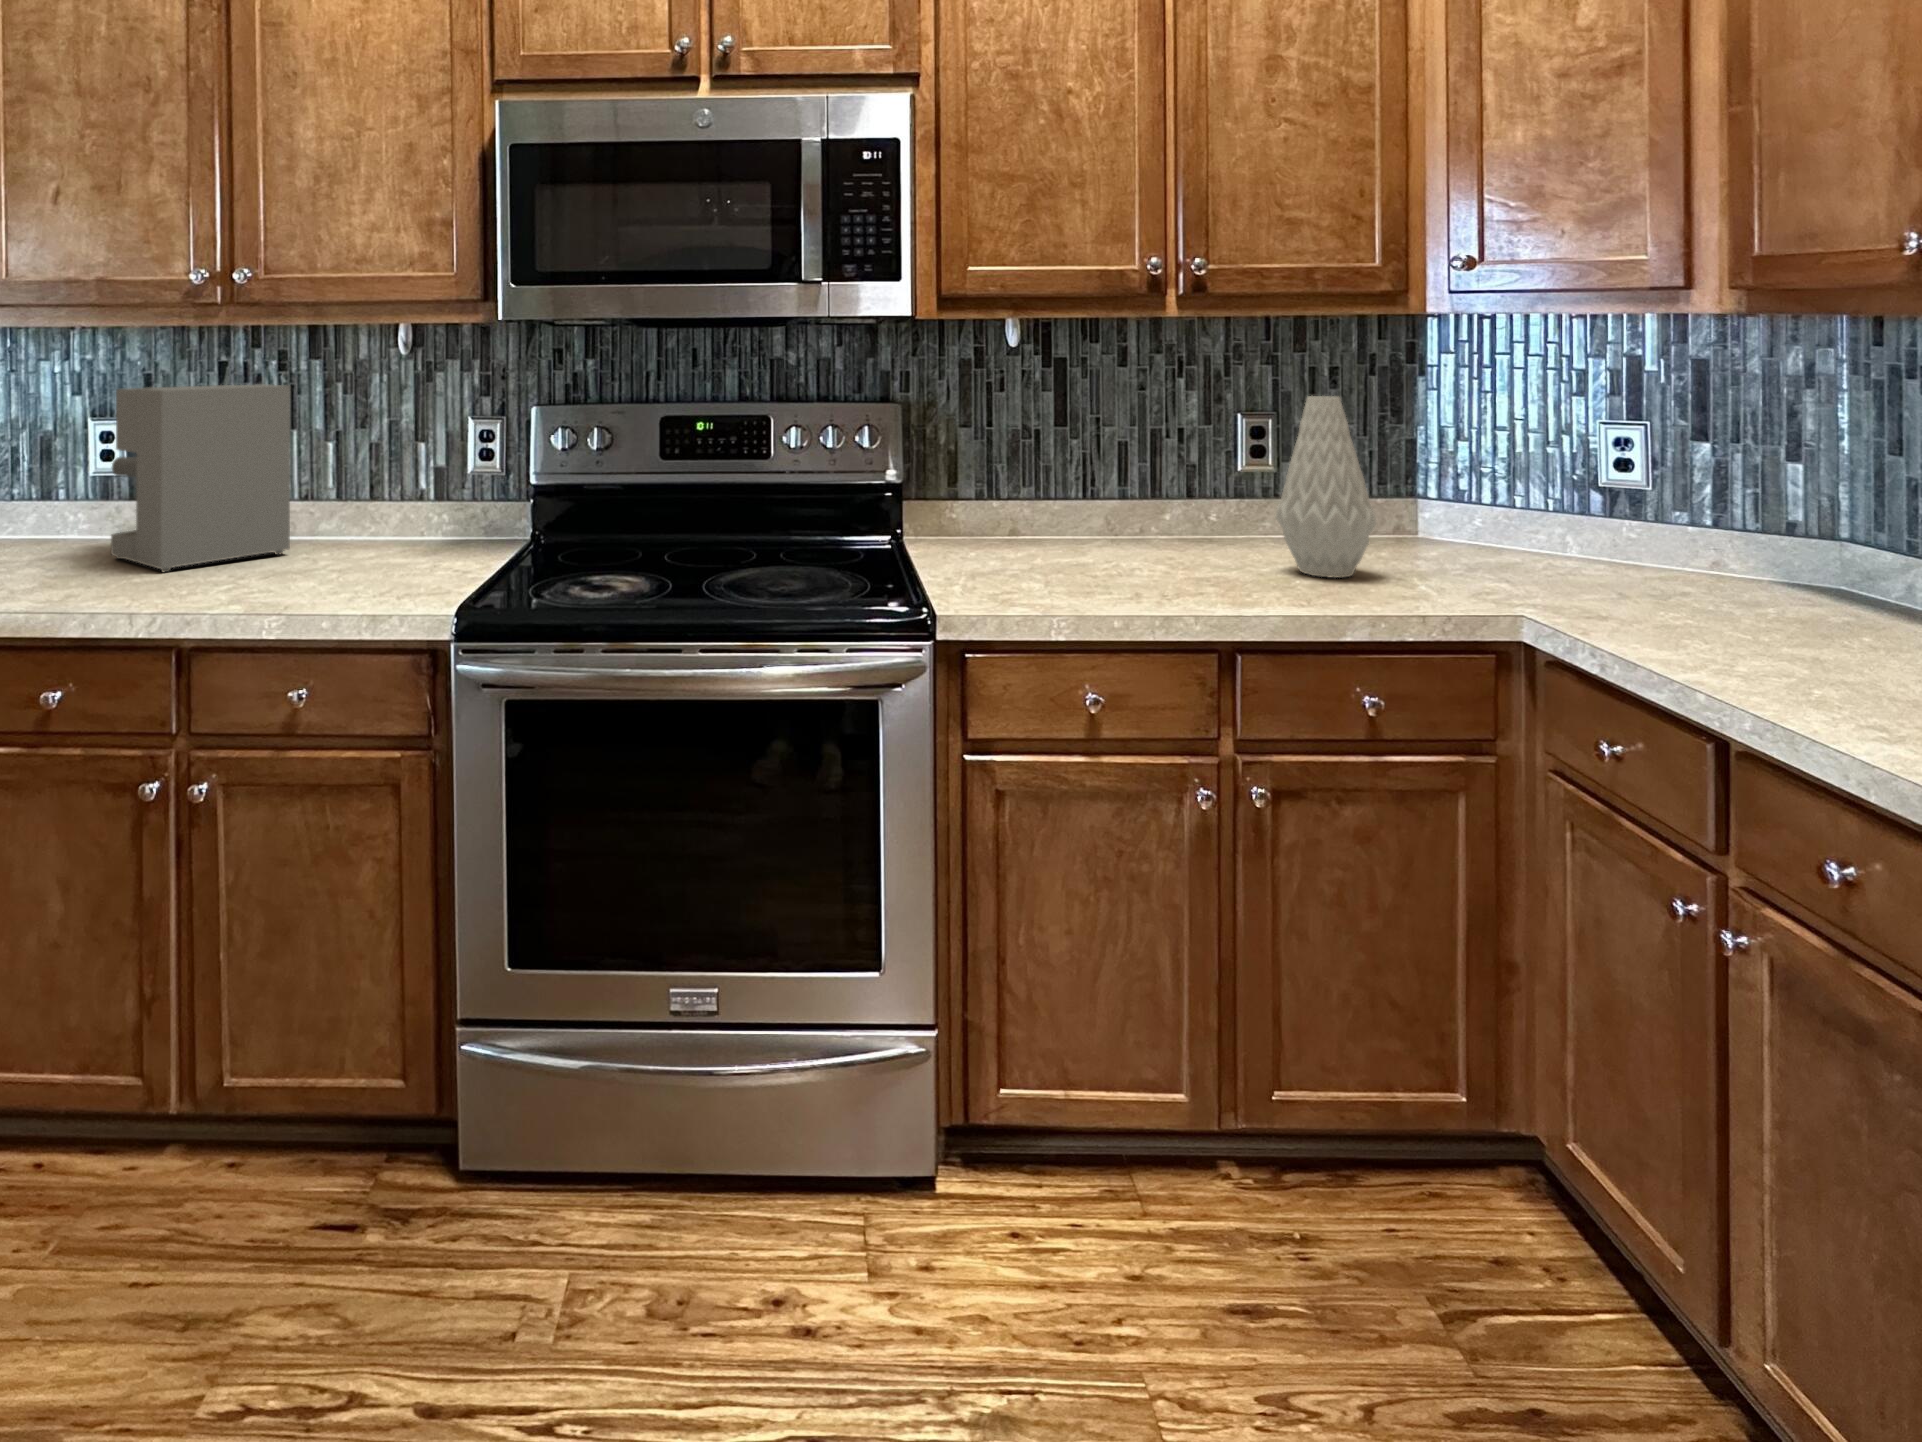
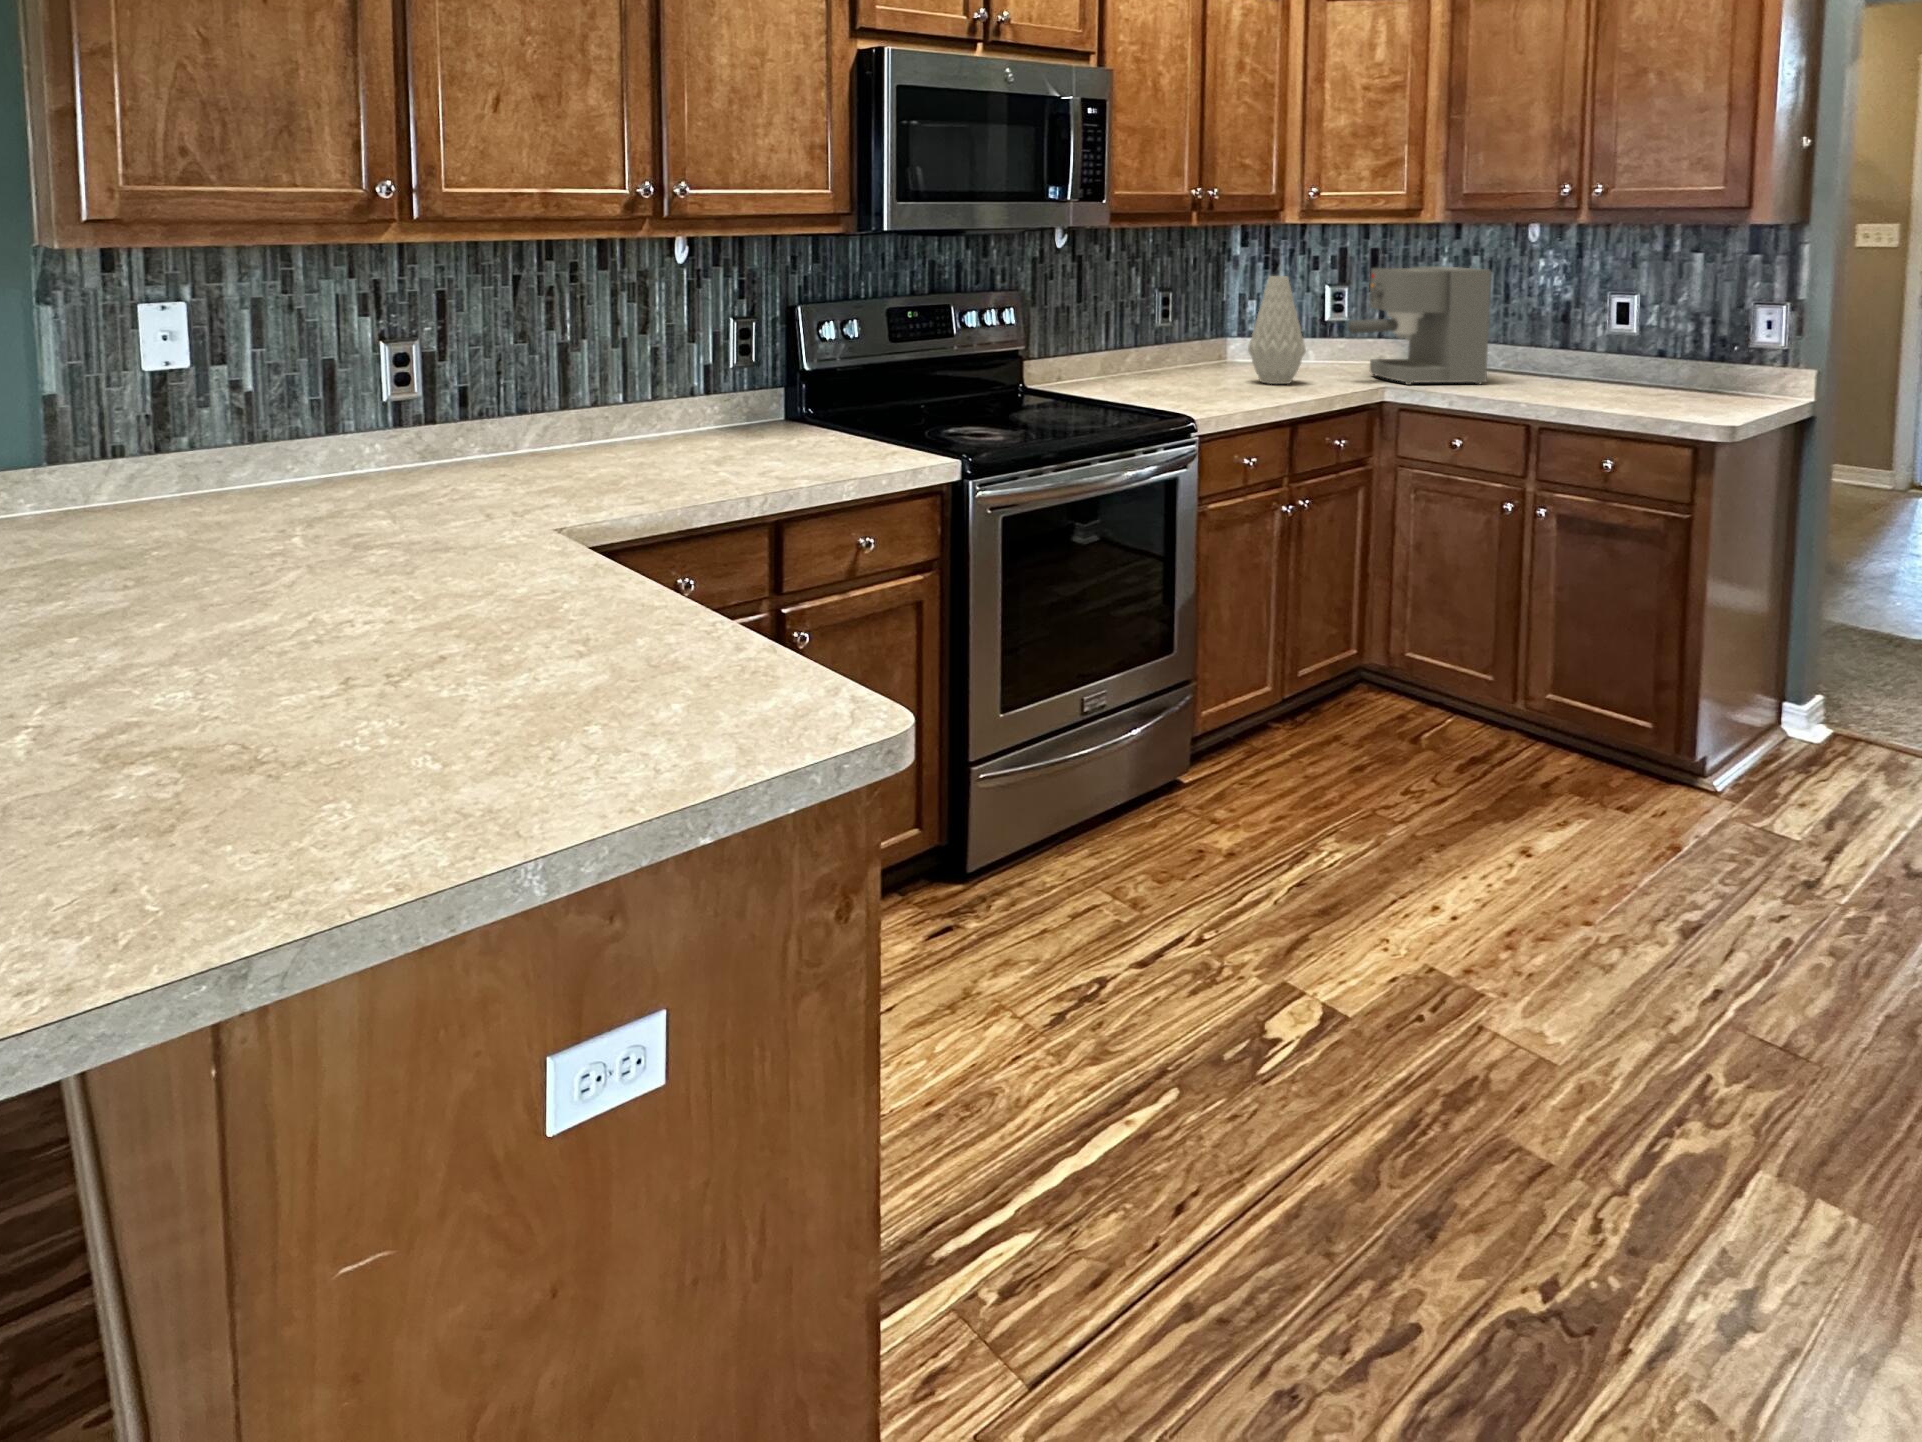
coffee maker: present [111,384,290,572] -> present [1348,267,1491,385]

